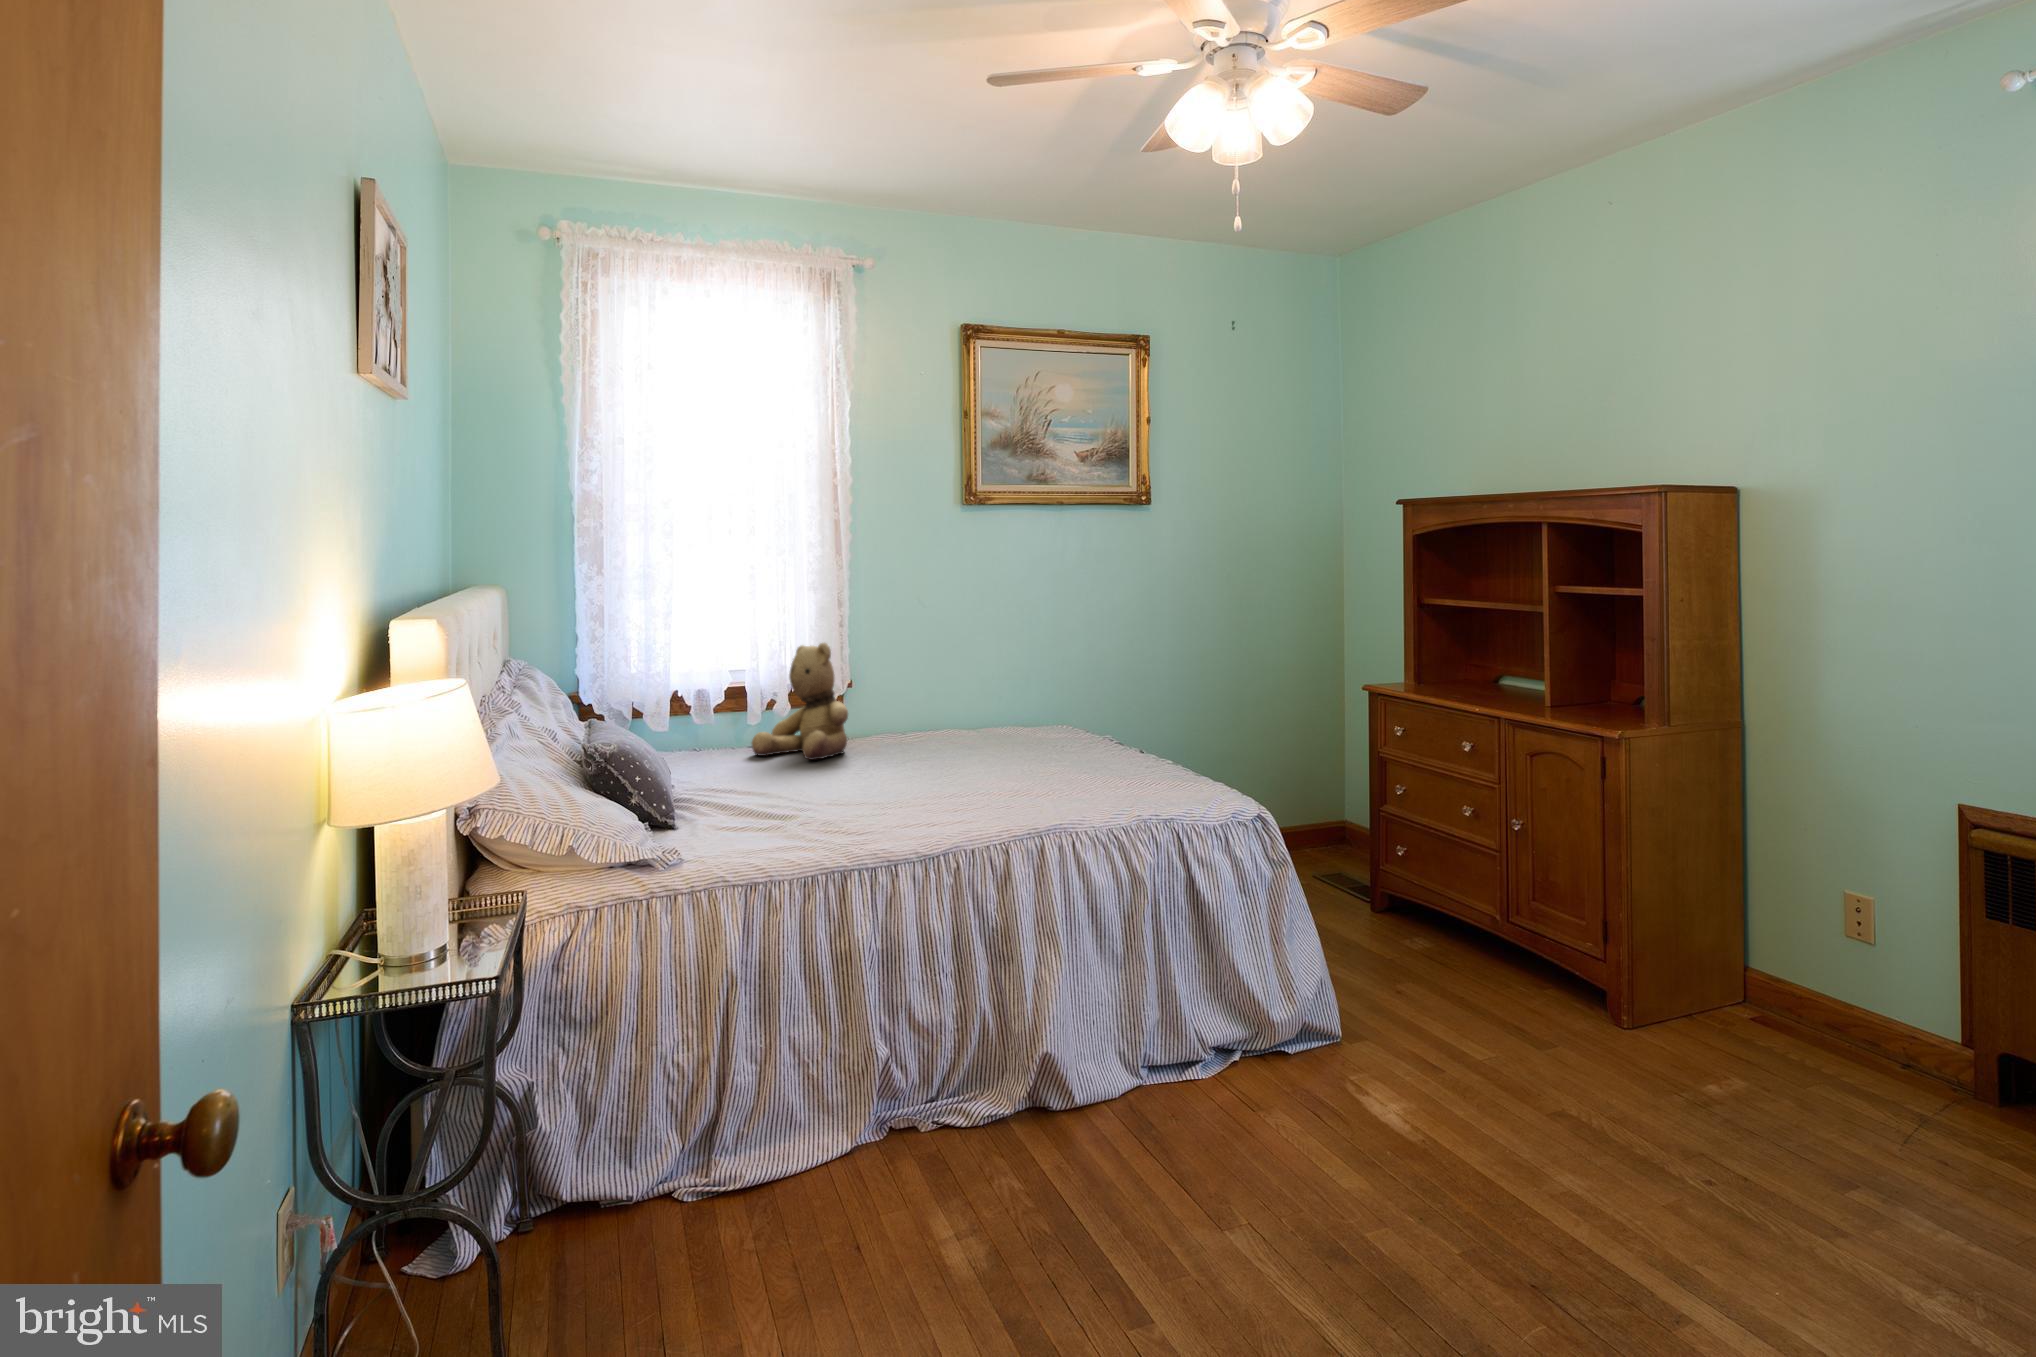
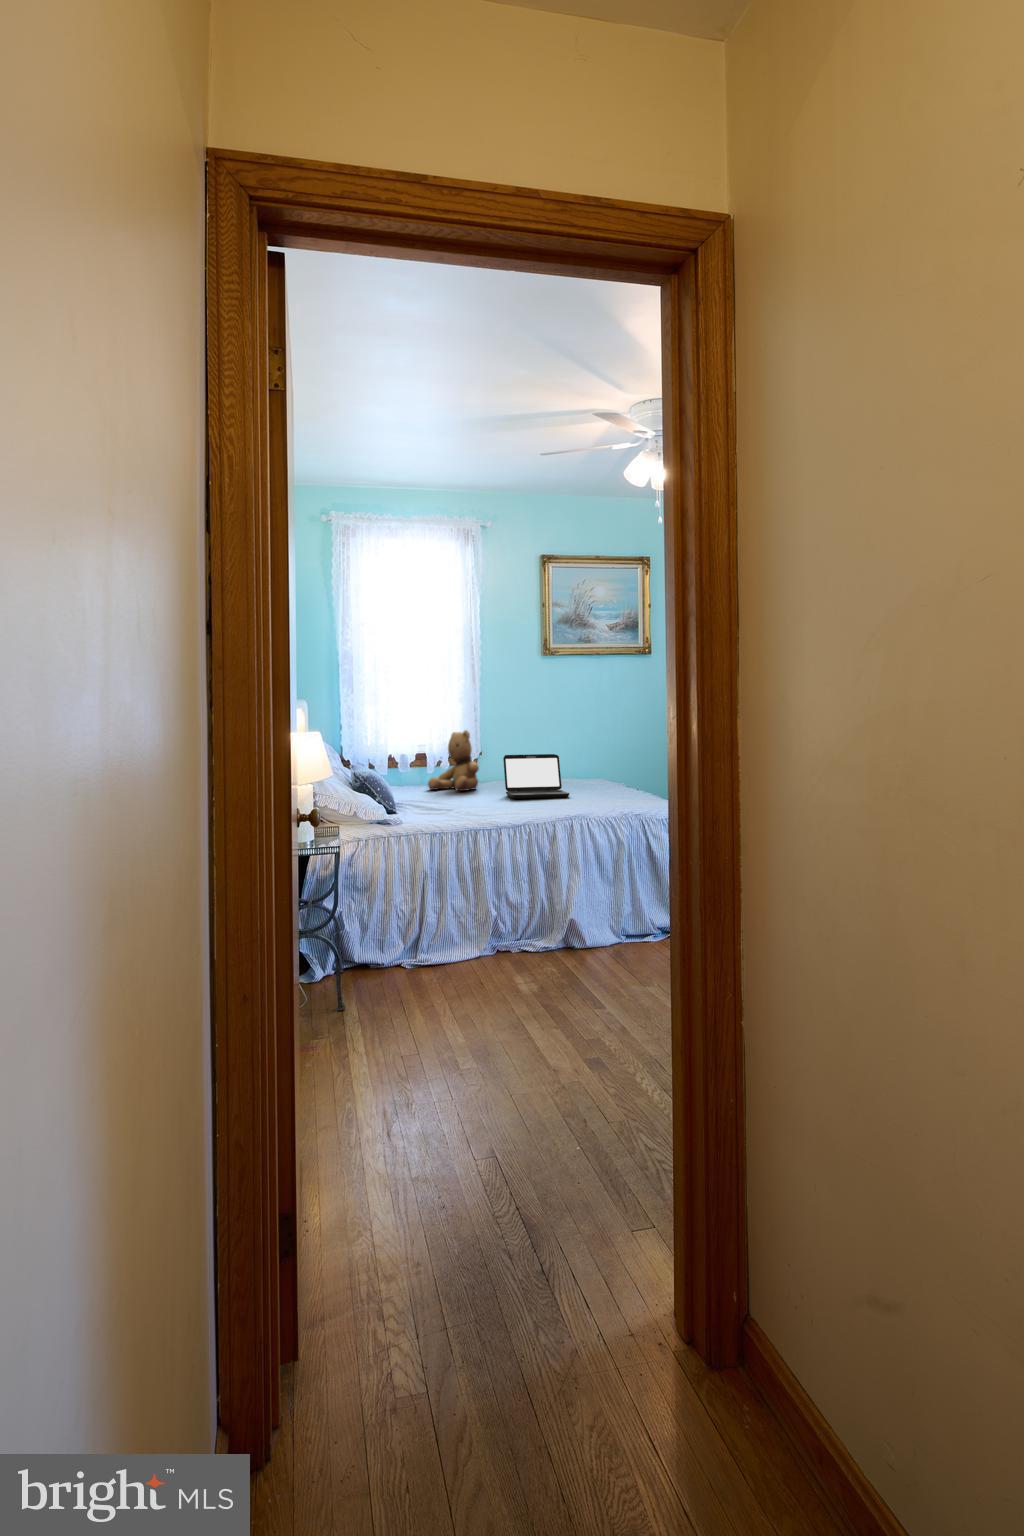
laptop: none [895,689,1024,780] -> present [503,754,569,798]

